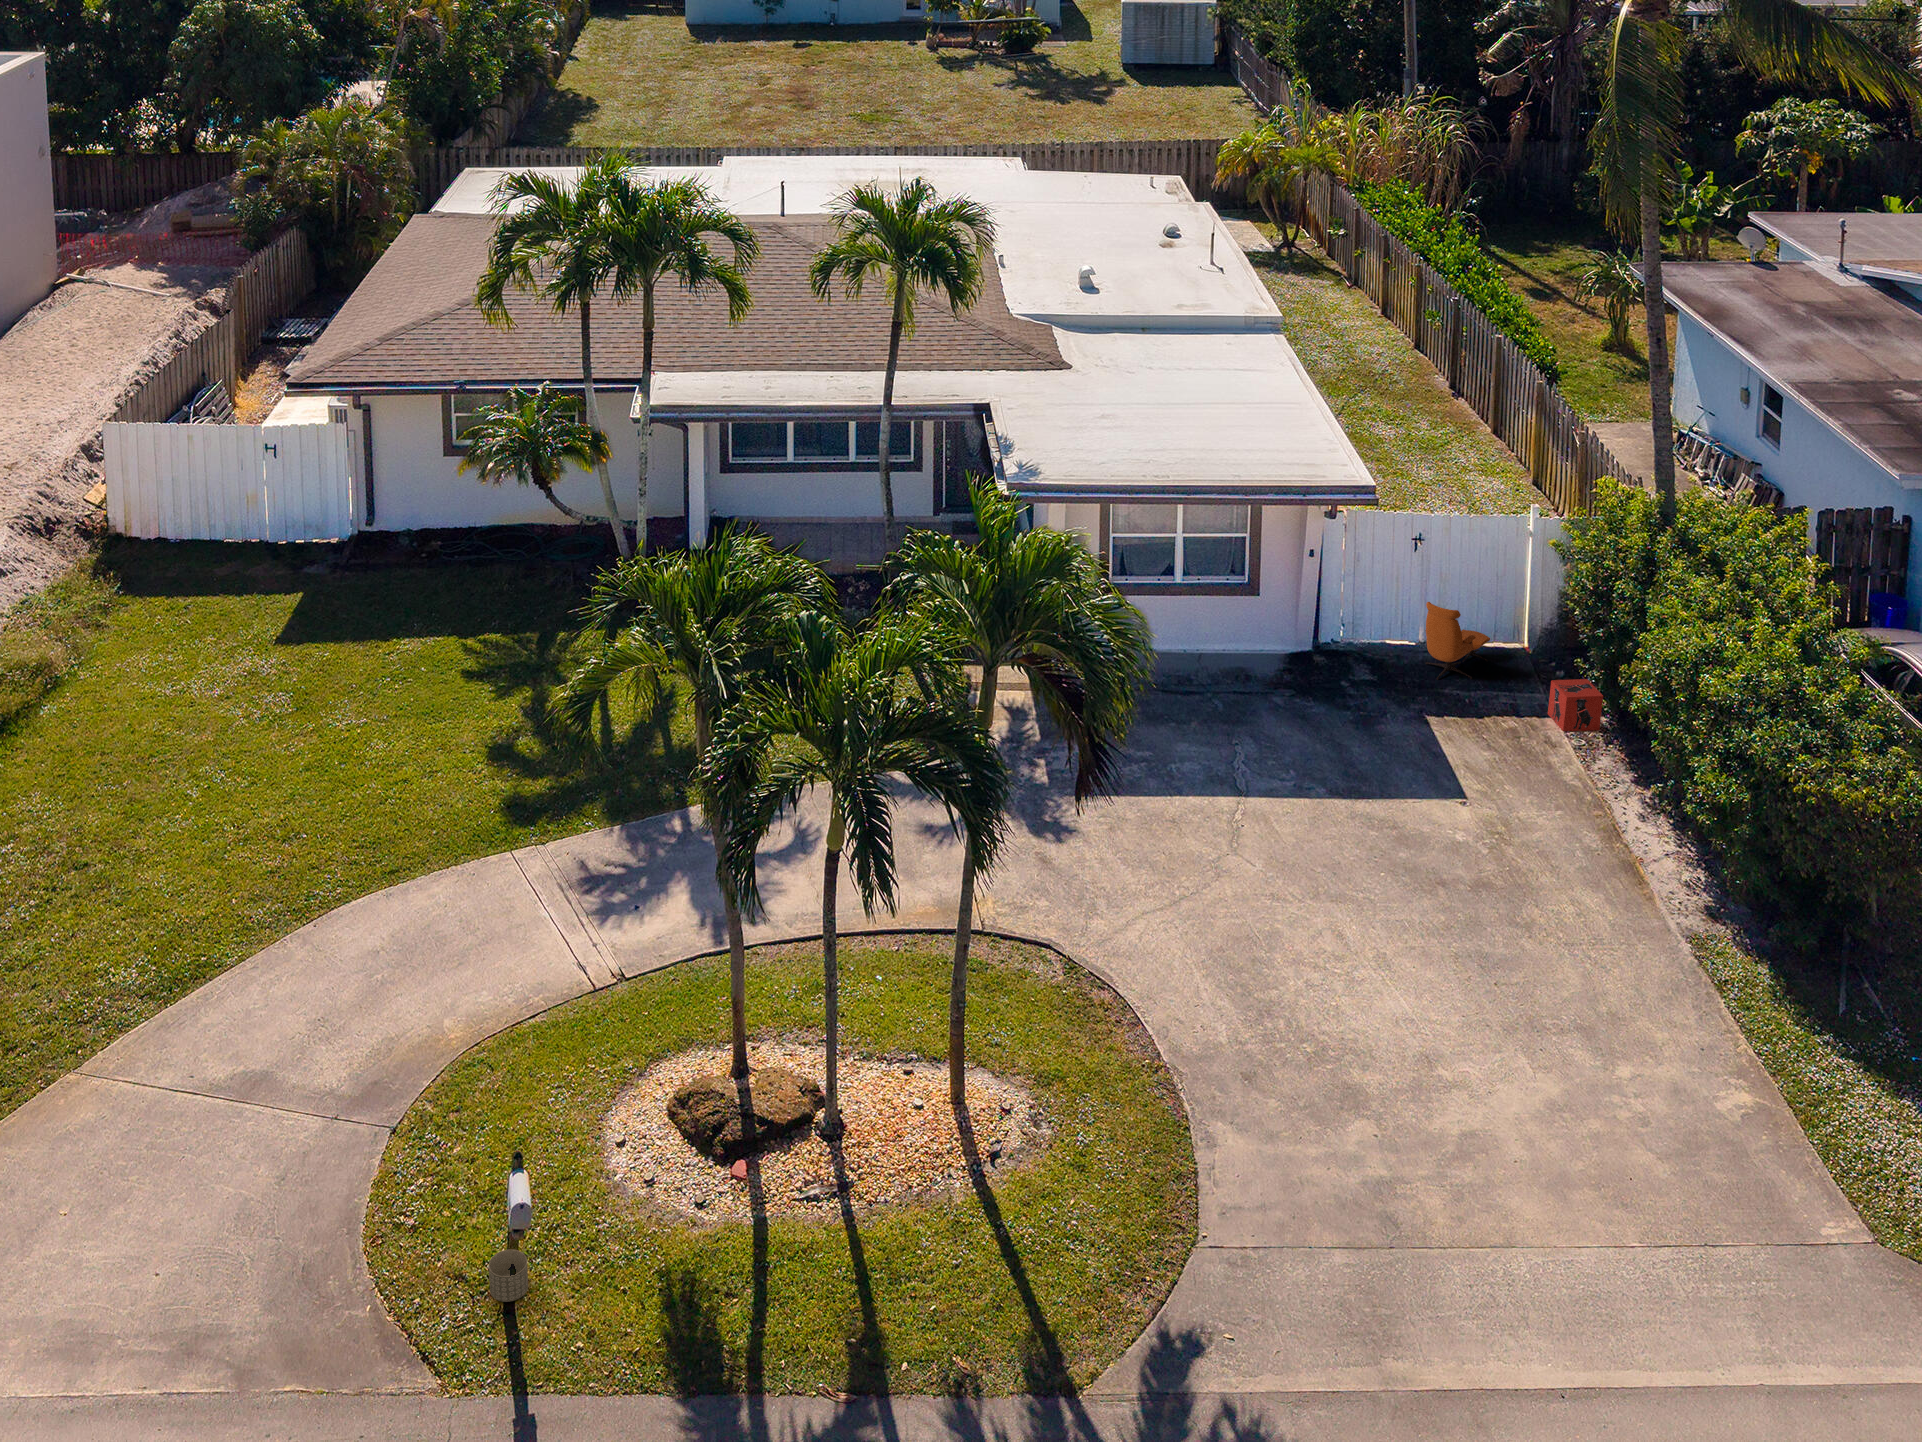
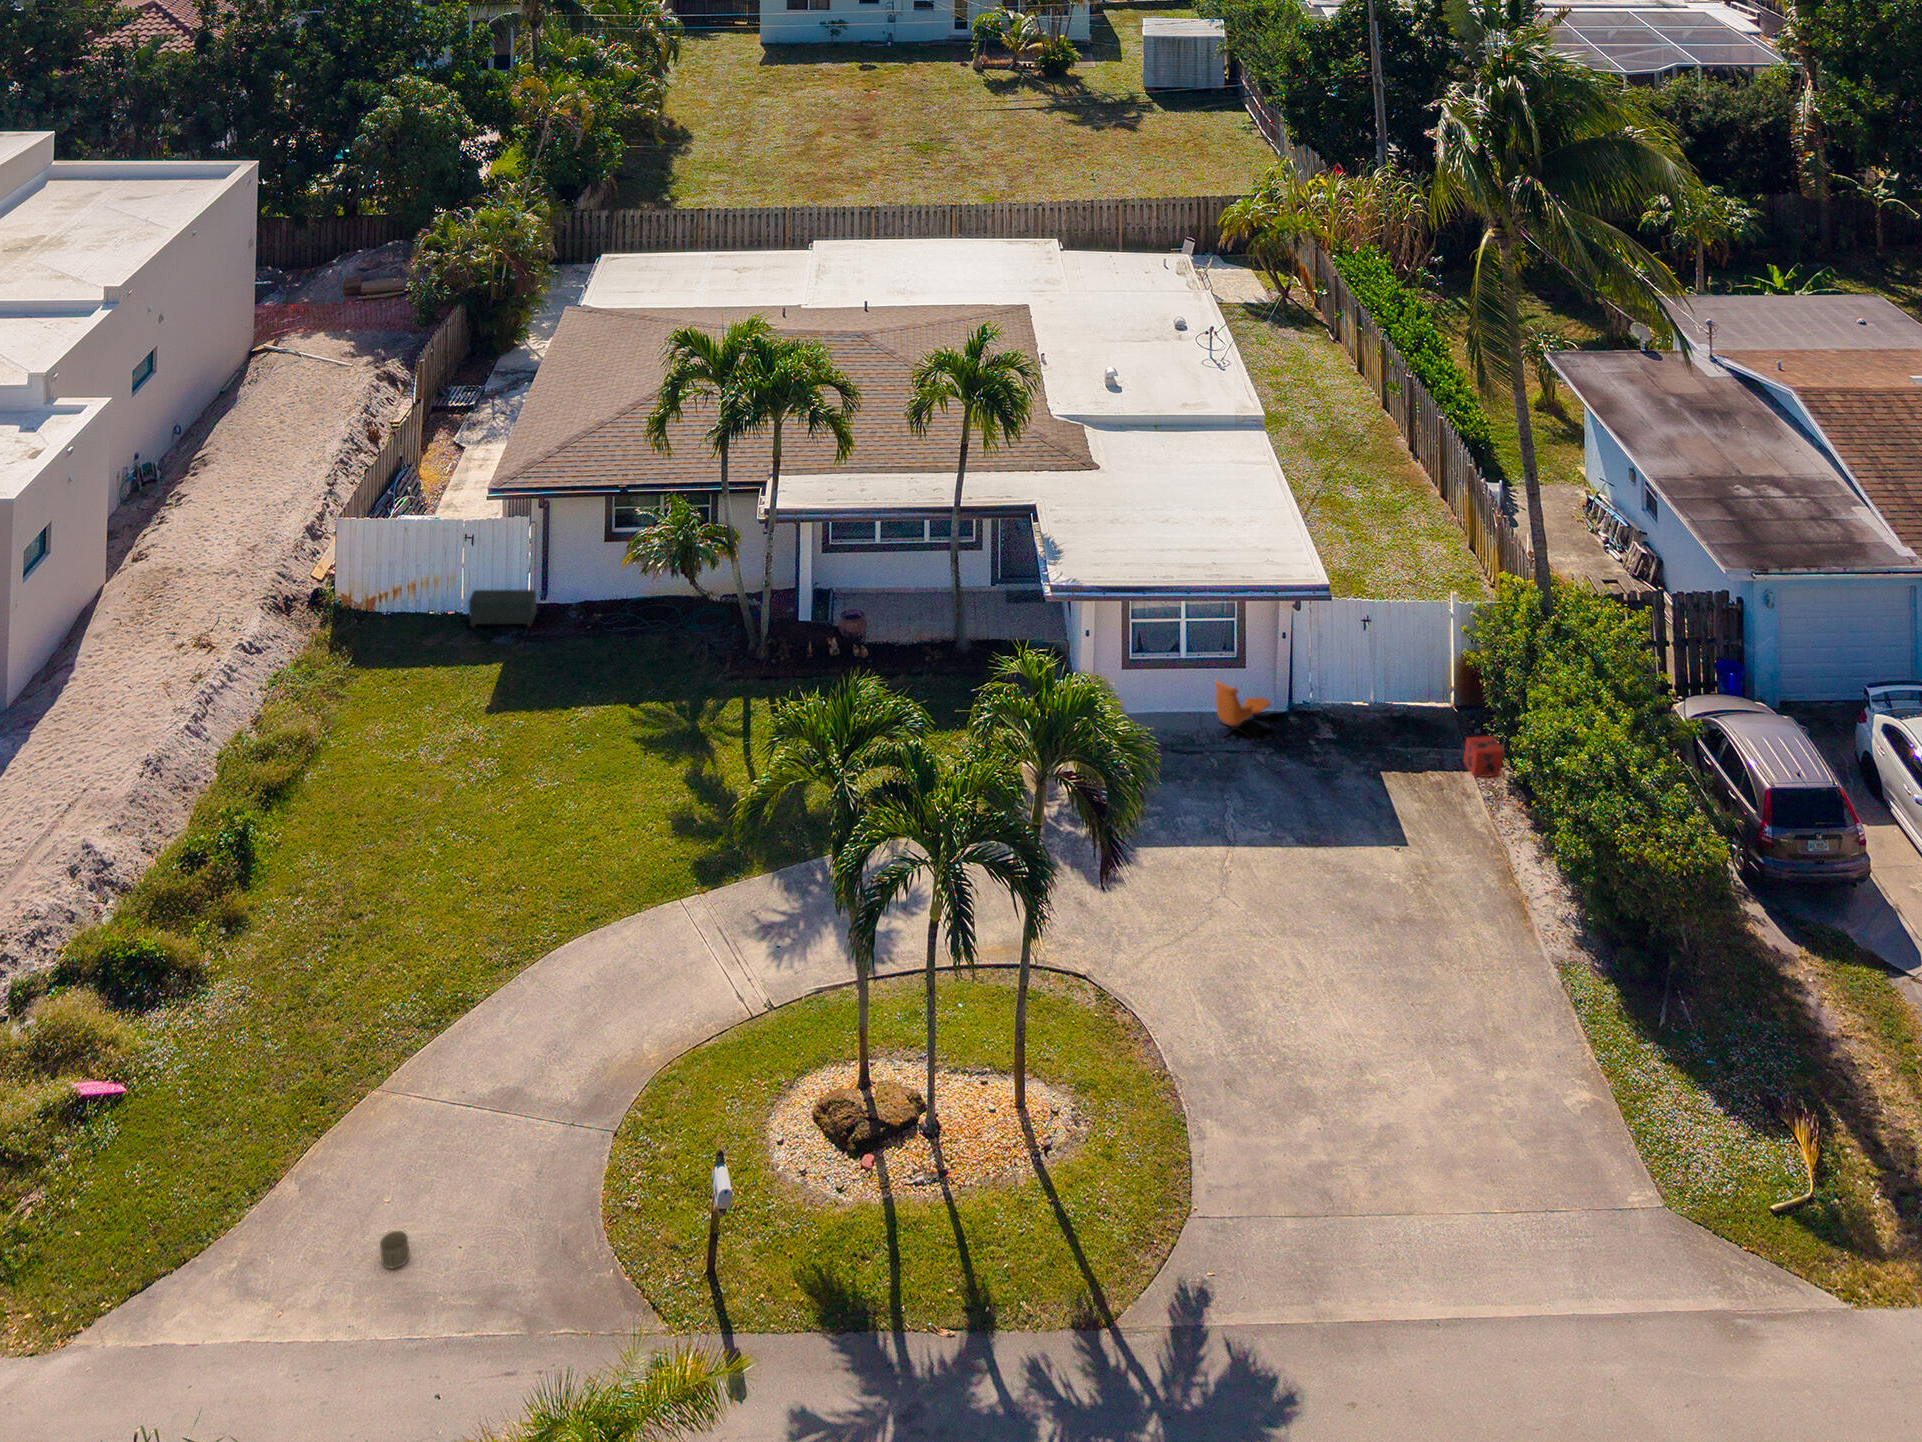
bench: none [269,517,356,563] -> present [469,590,537,627]
lounge chair: present [1425,602,1490,680] -> present [1215,680,1270,734]
planter: present [489,1249,528,1302] -> present [380,1231,409,1269]

